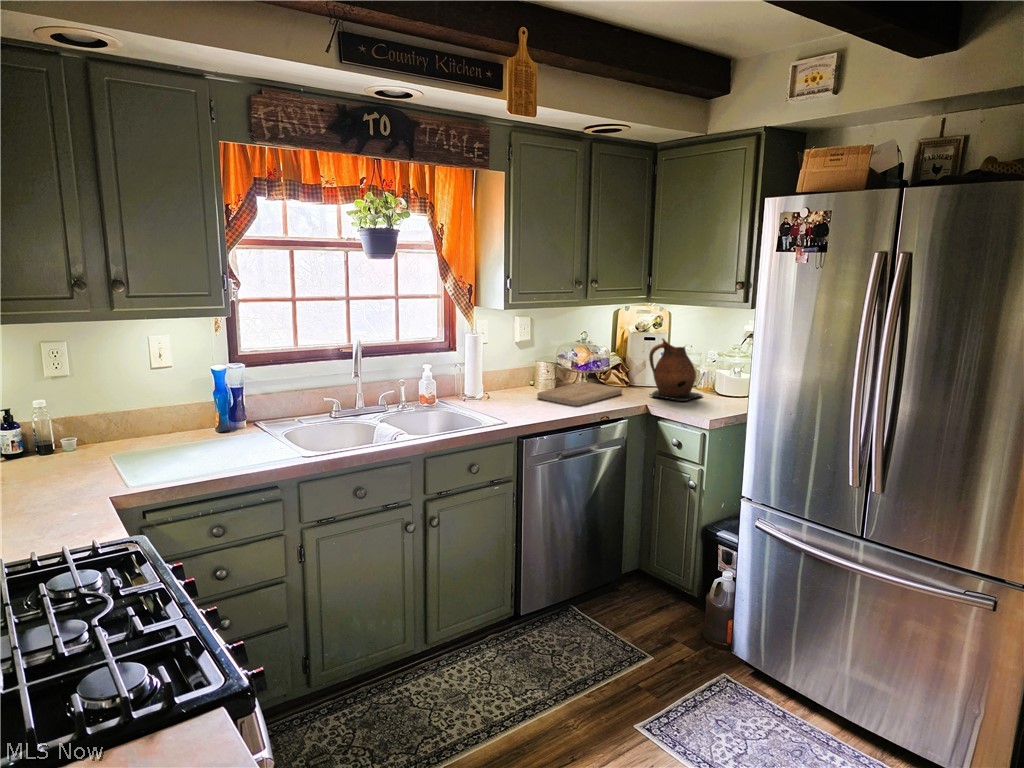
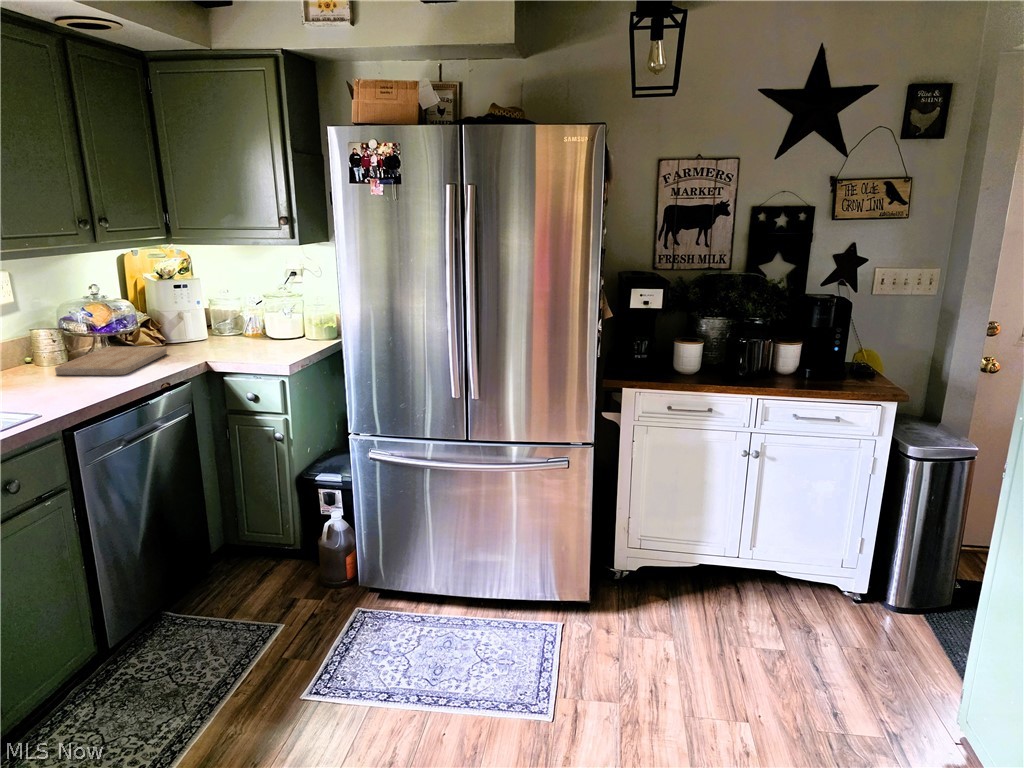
ceramic pitcher: present [649,338,702,401] -> none [194,283,261,352]

